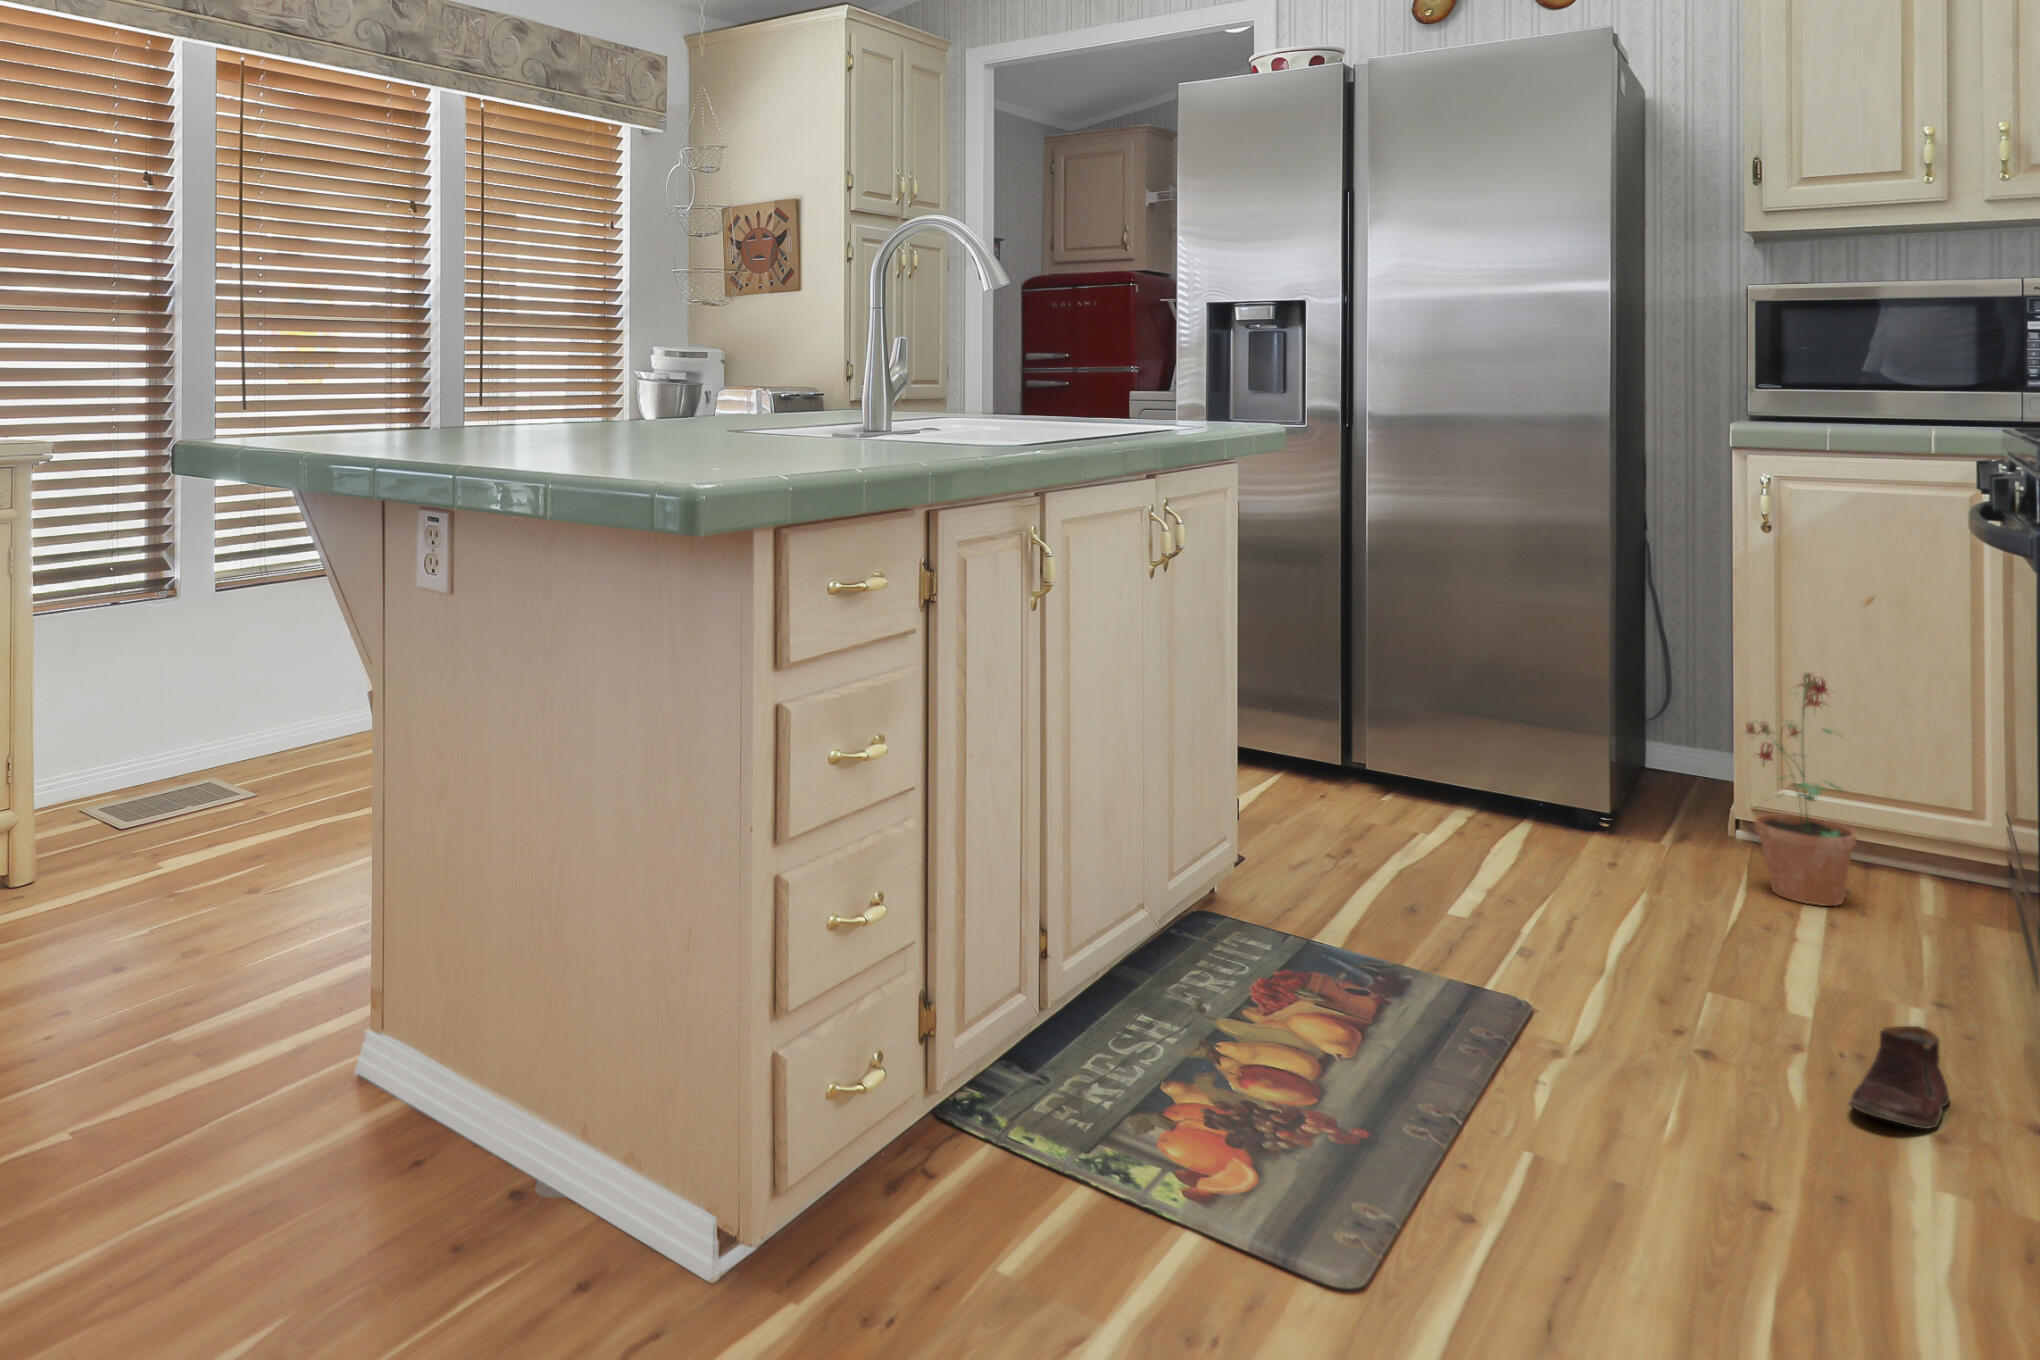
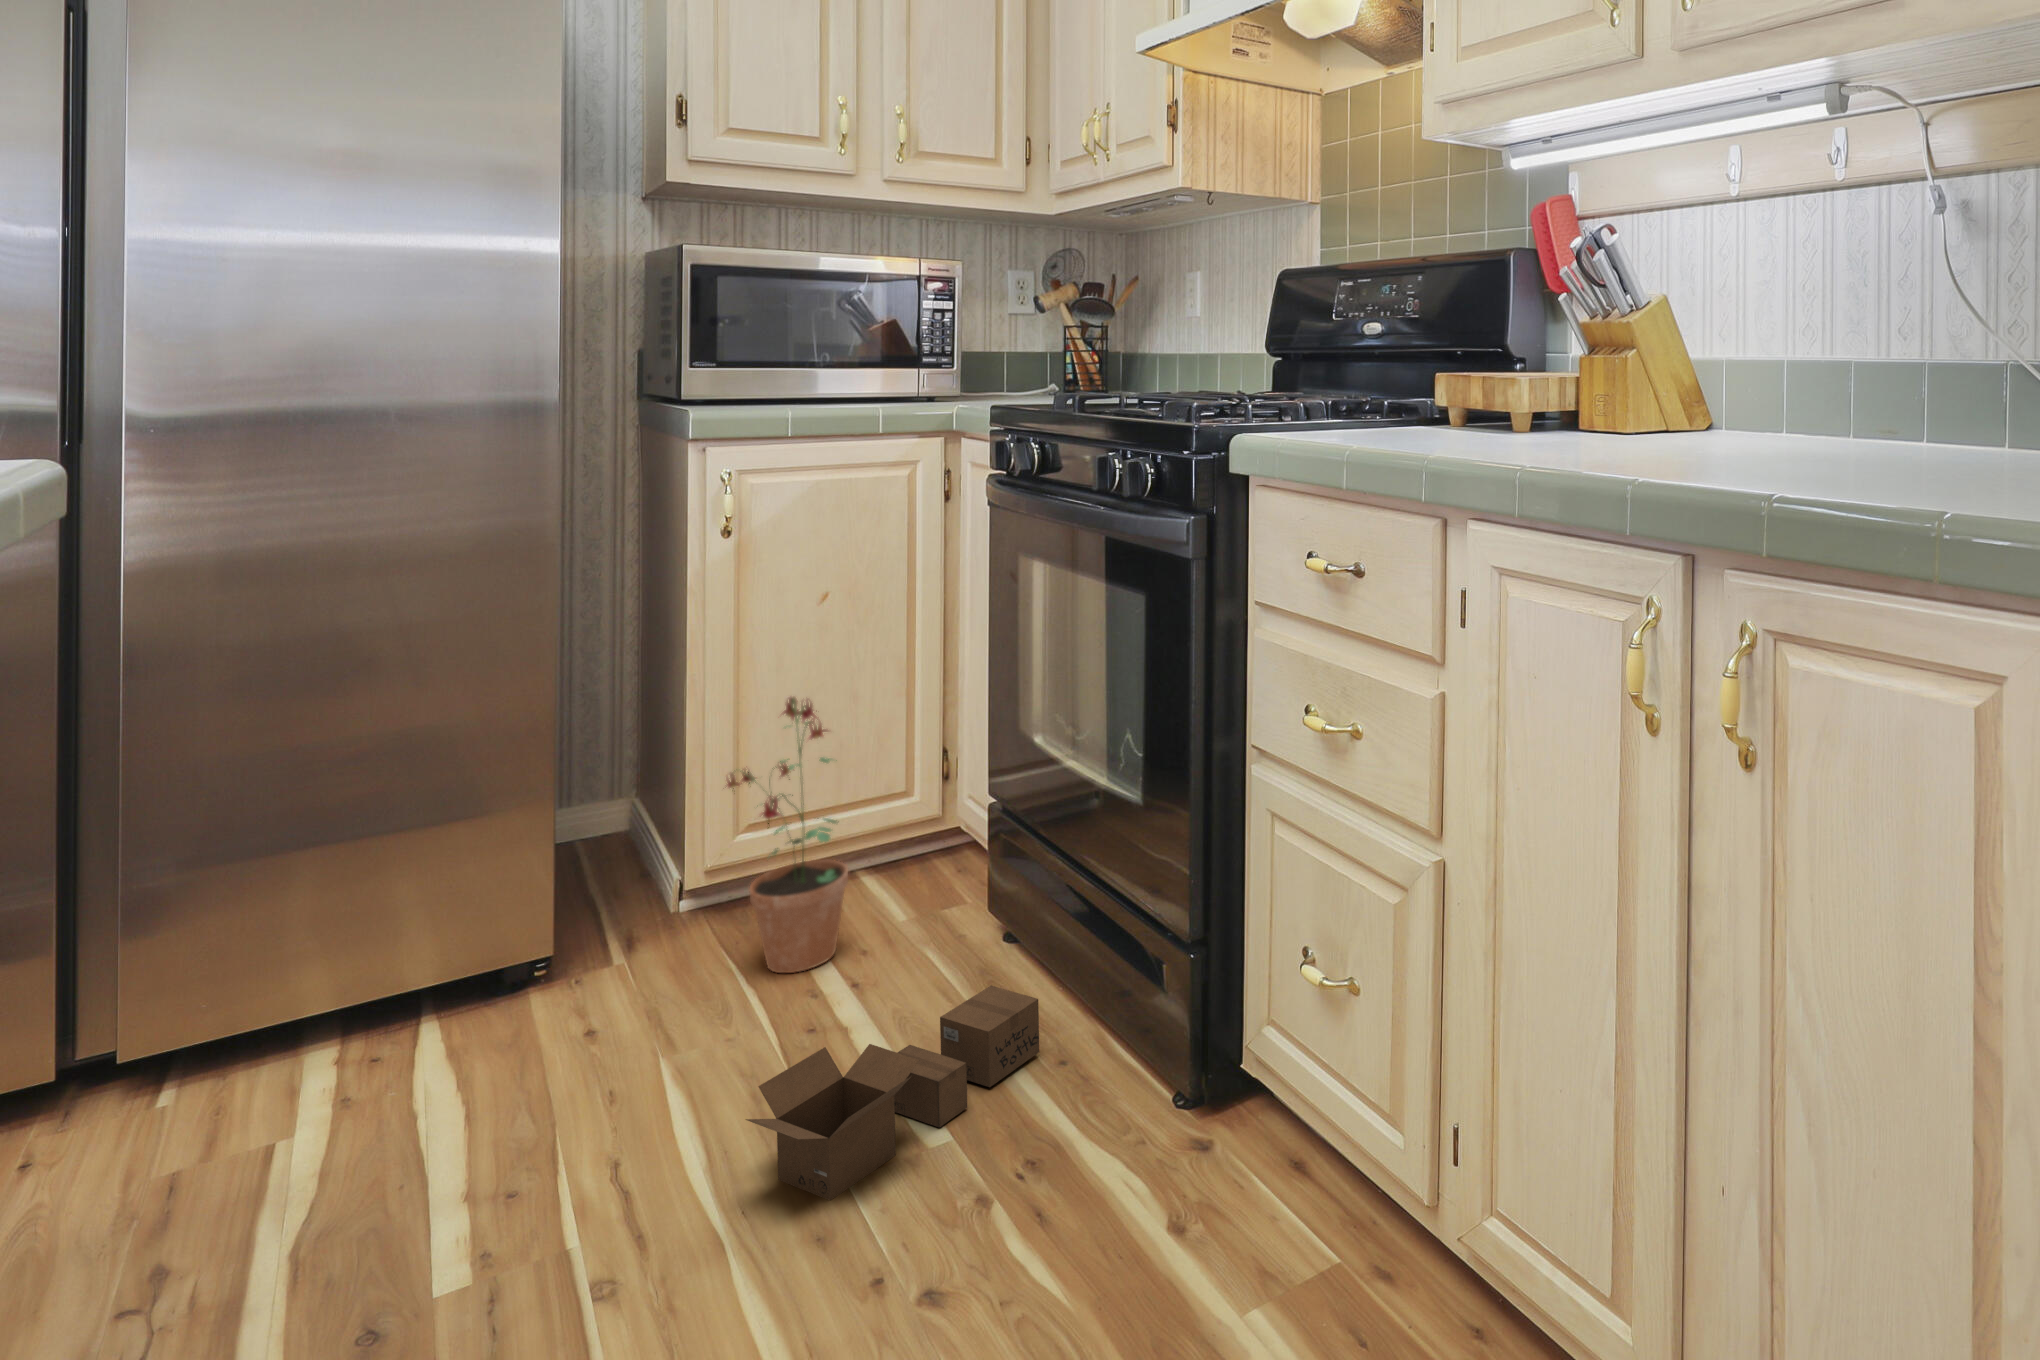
cardboard box: none [1636,897,1956,1020] -> present [746,986,1039,1200]
shoe: present [1849,1026,1949,1129] -> none [1088,1107,1167,1272]

